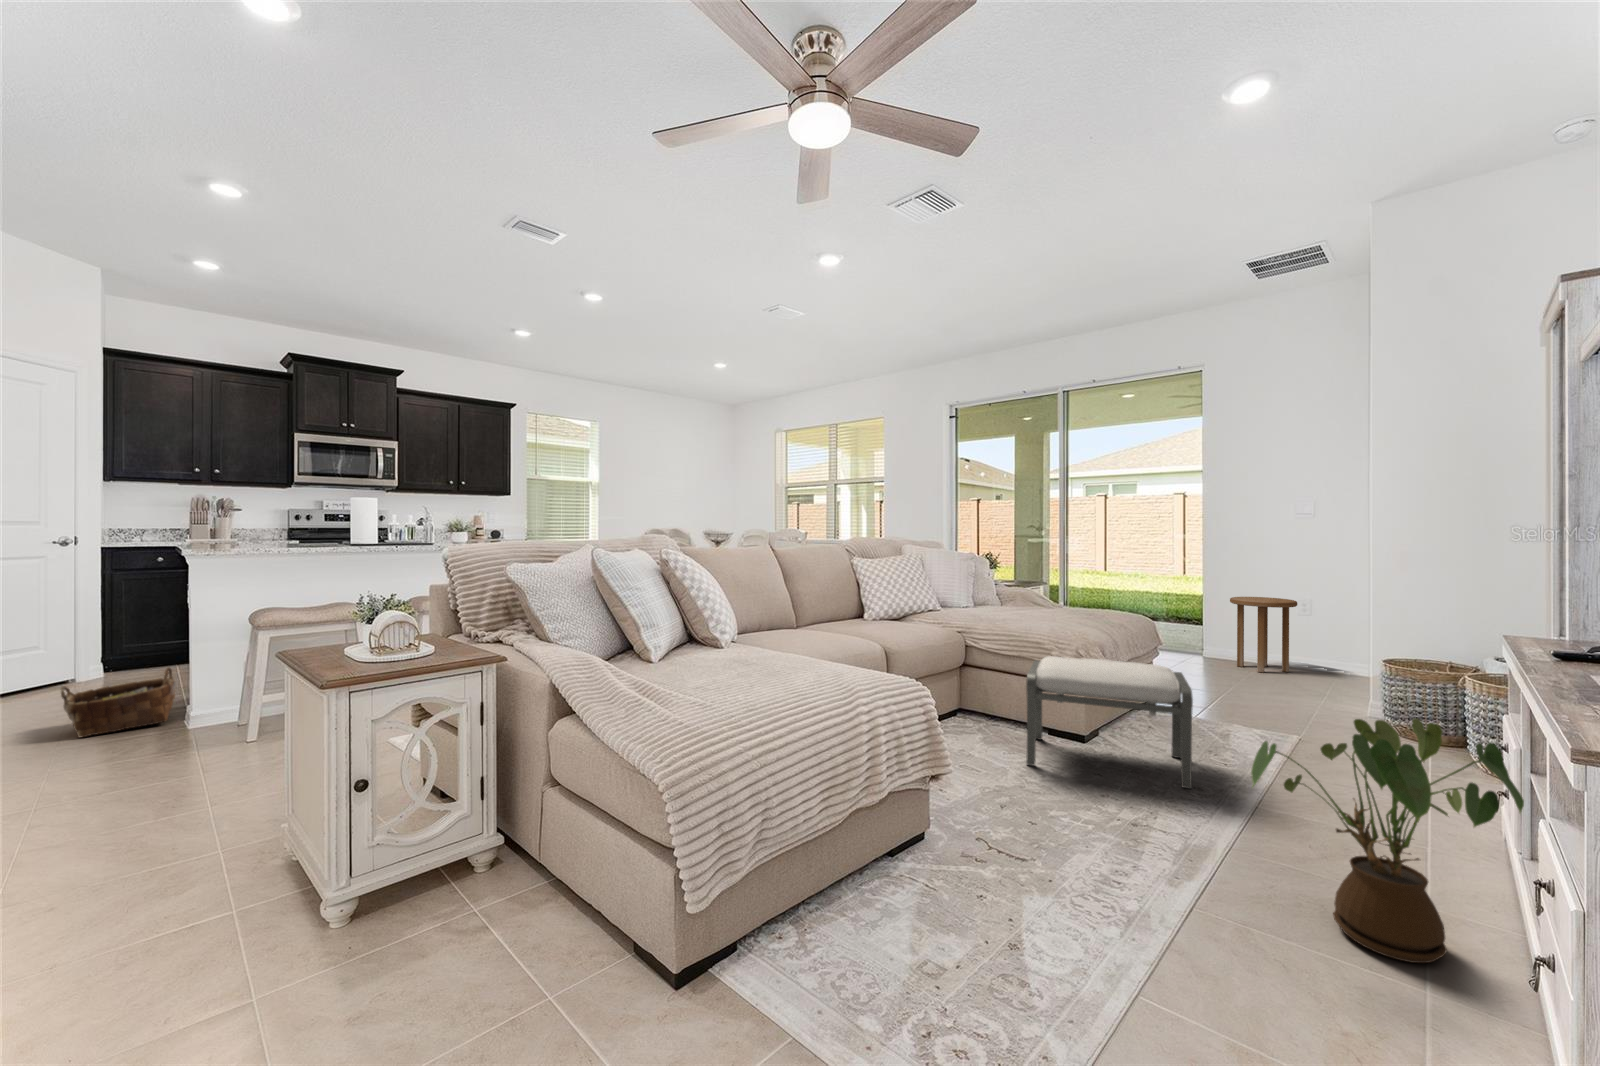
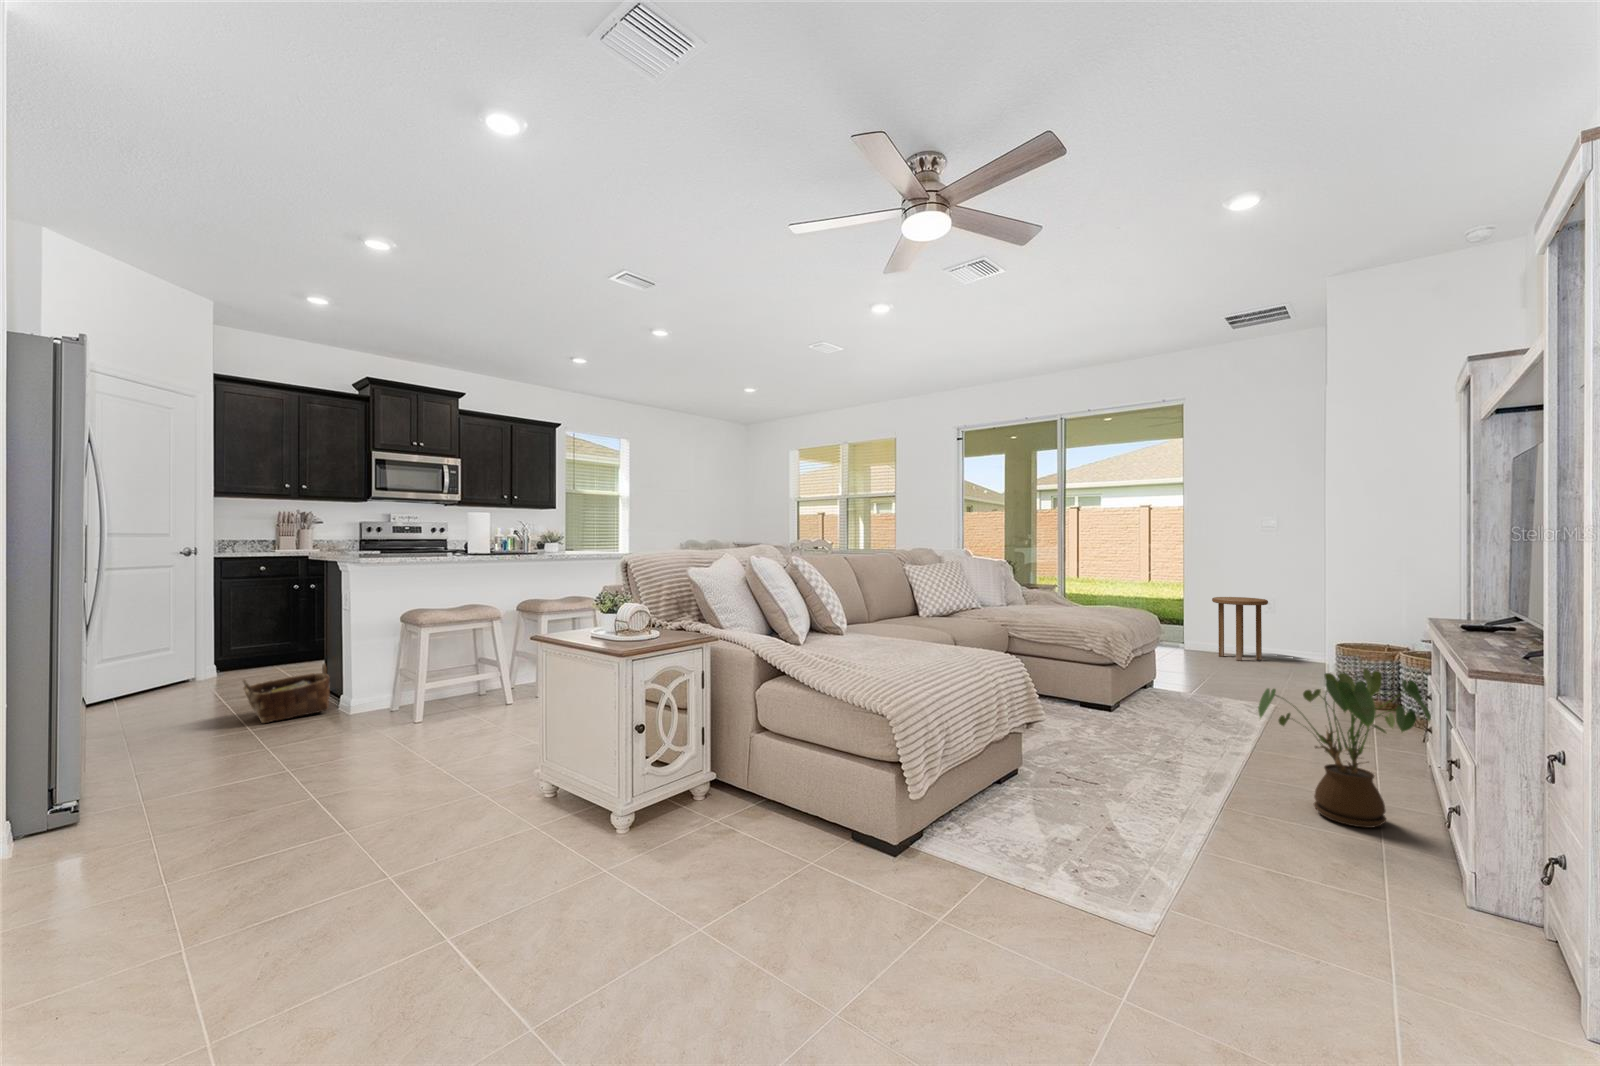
ottoman: present [1026,656,1193,789] -> none [1072,643,1203,740]

